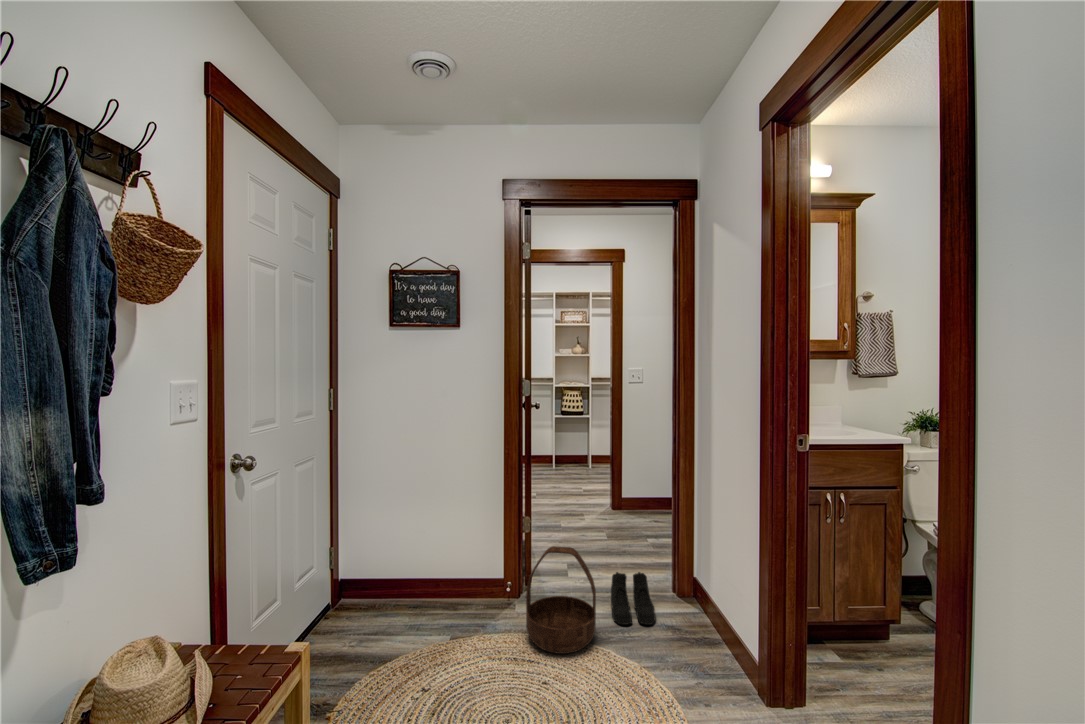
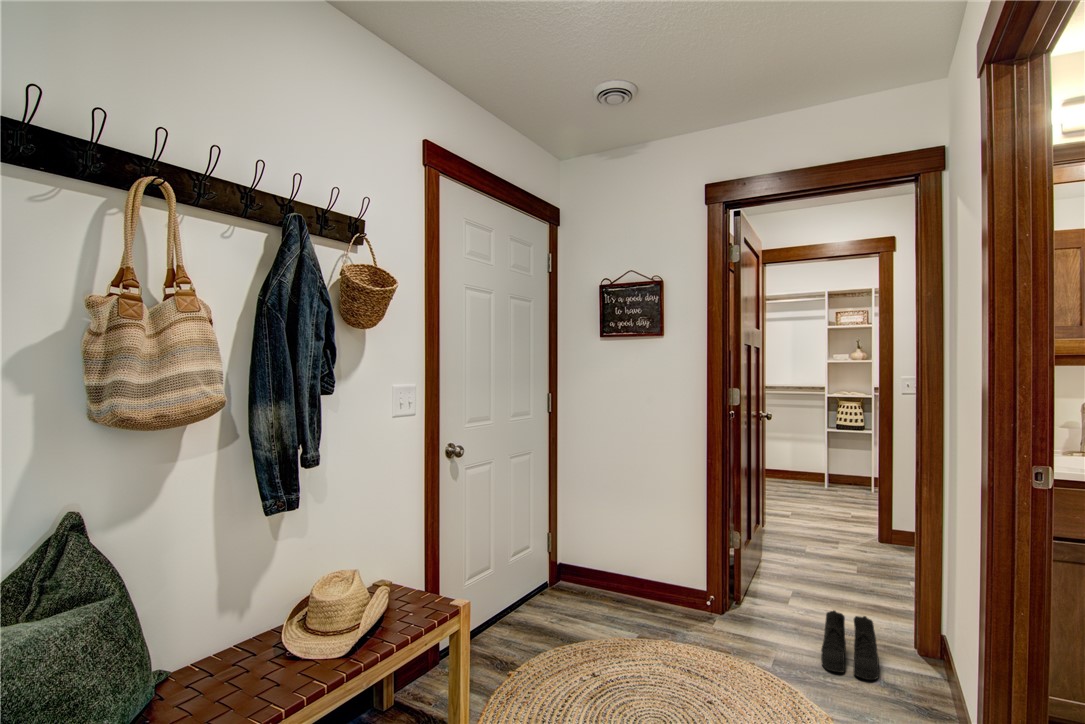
basket: present [526,546,596,654] -> none [709,564,789,683]

